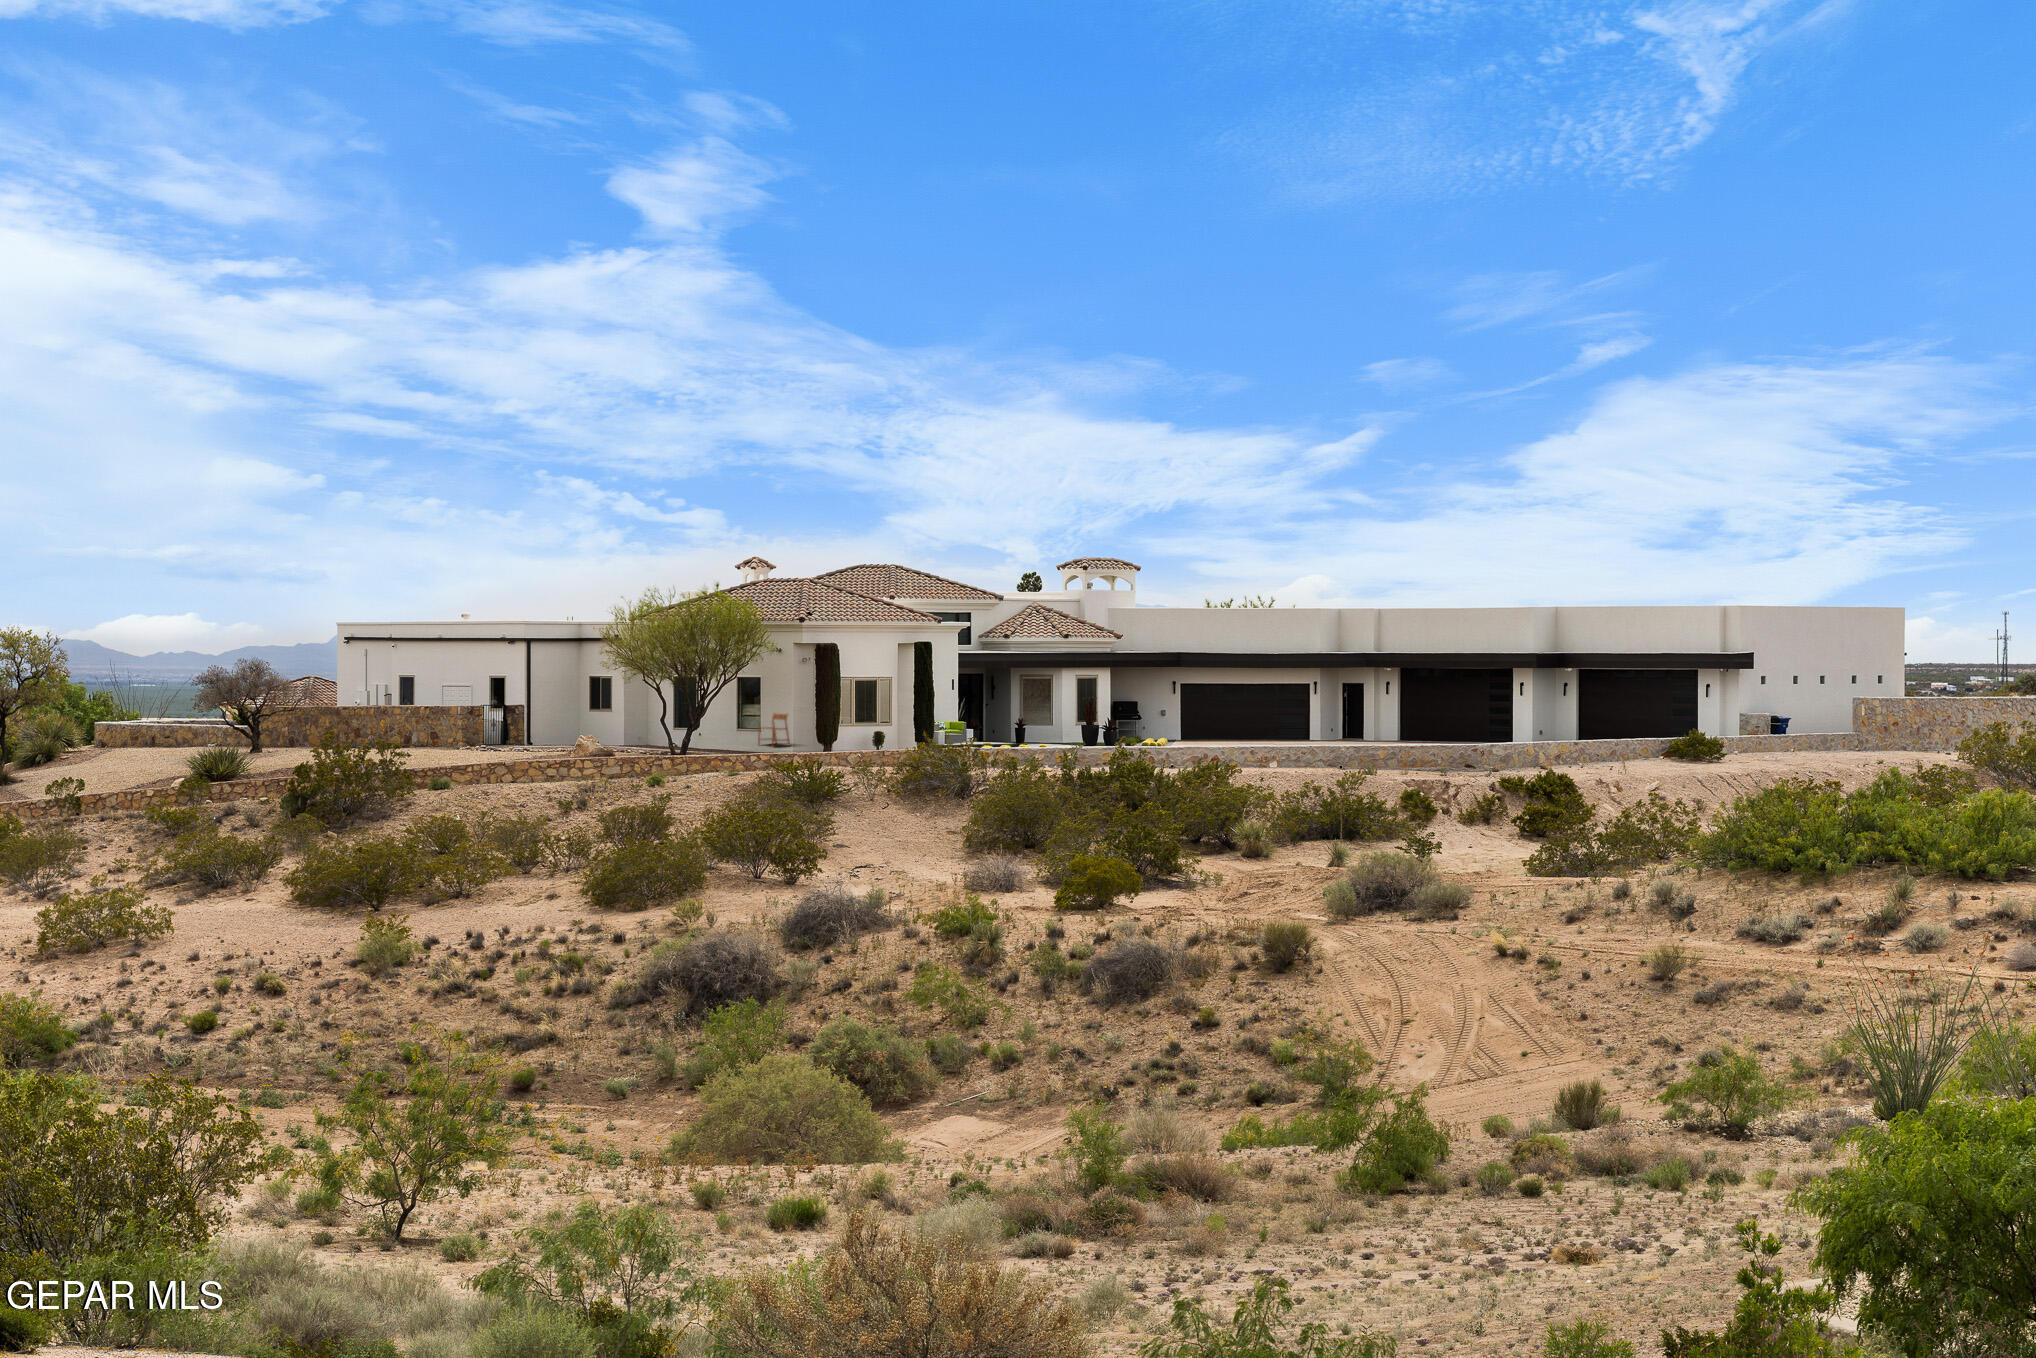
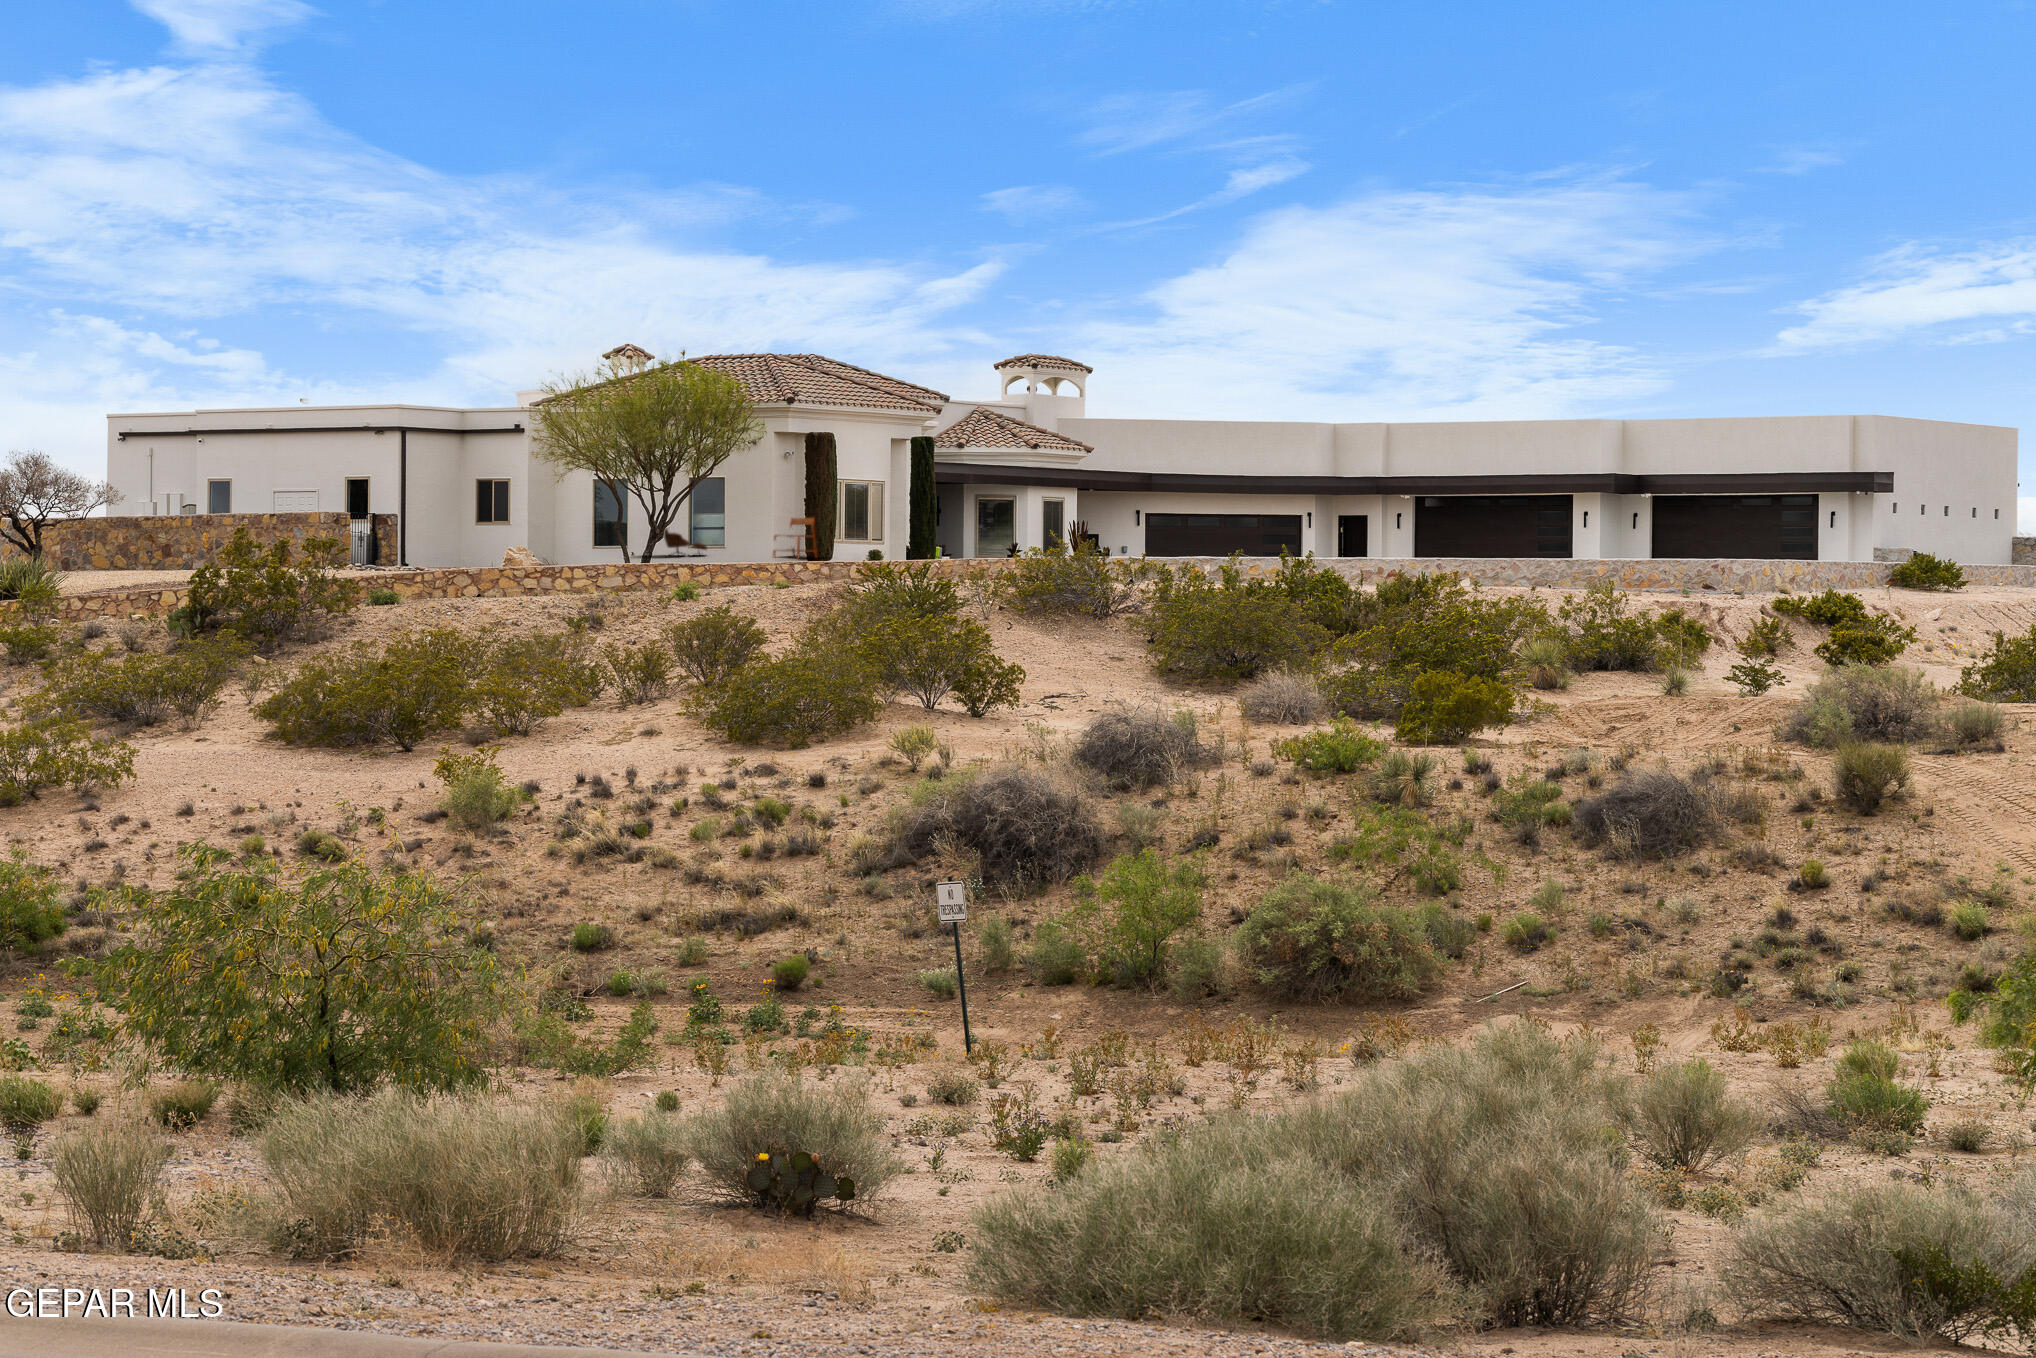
lounge chair: none [674,713,712,746] -> present [664,528,707,556]

